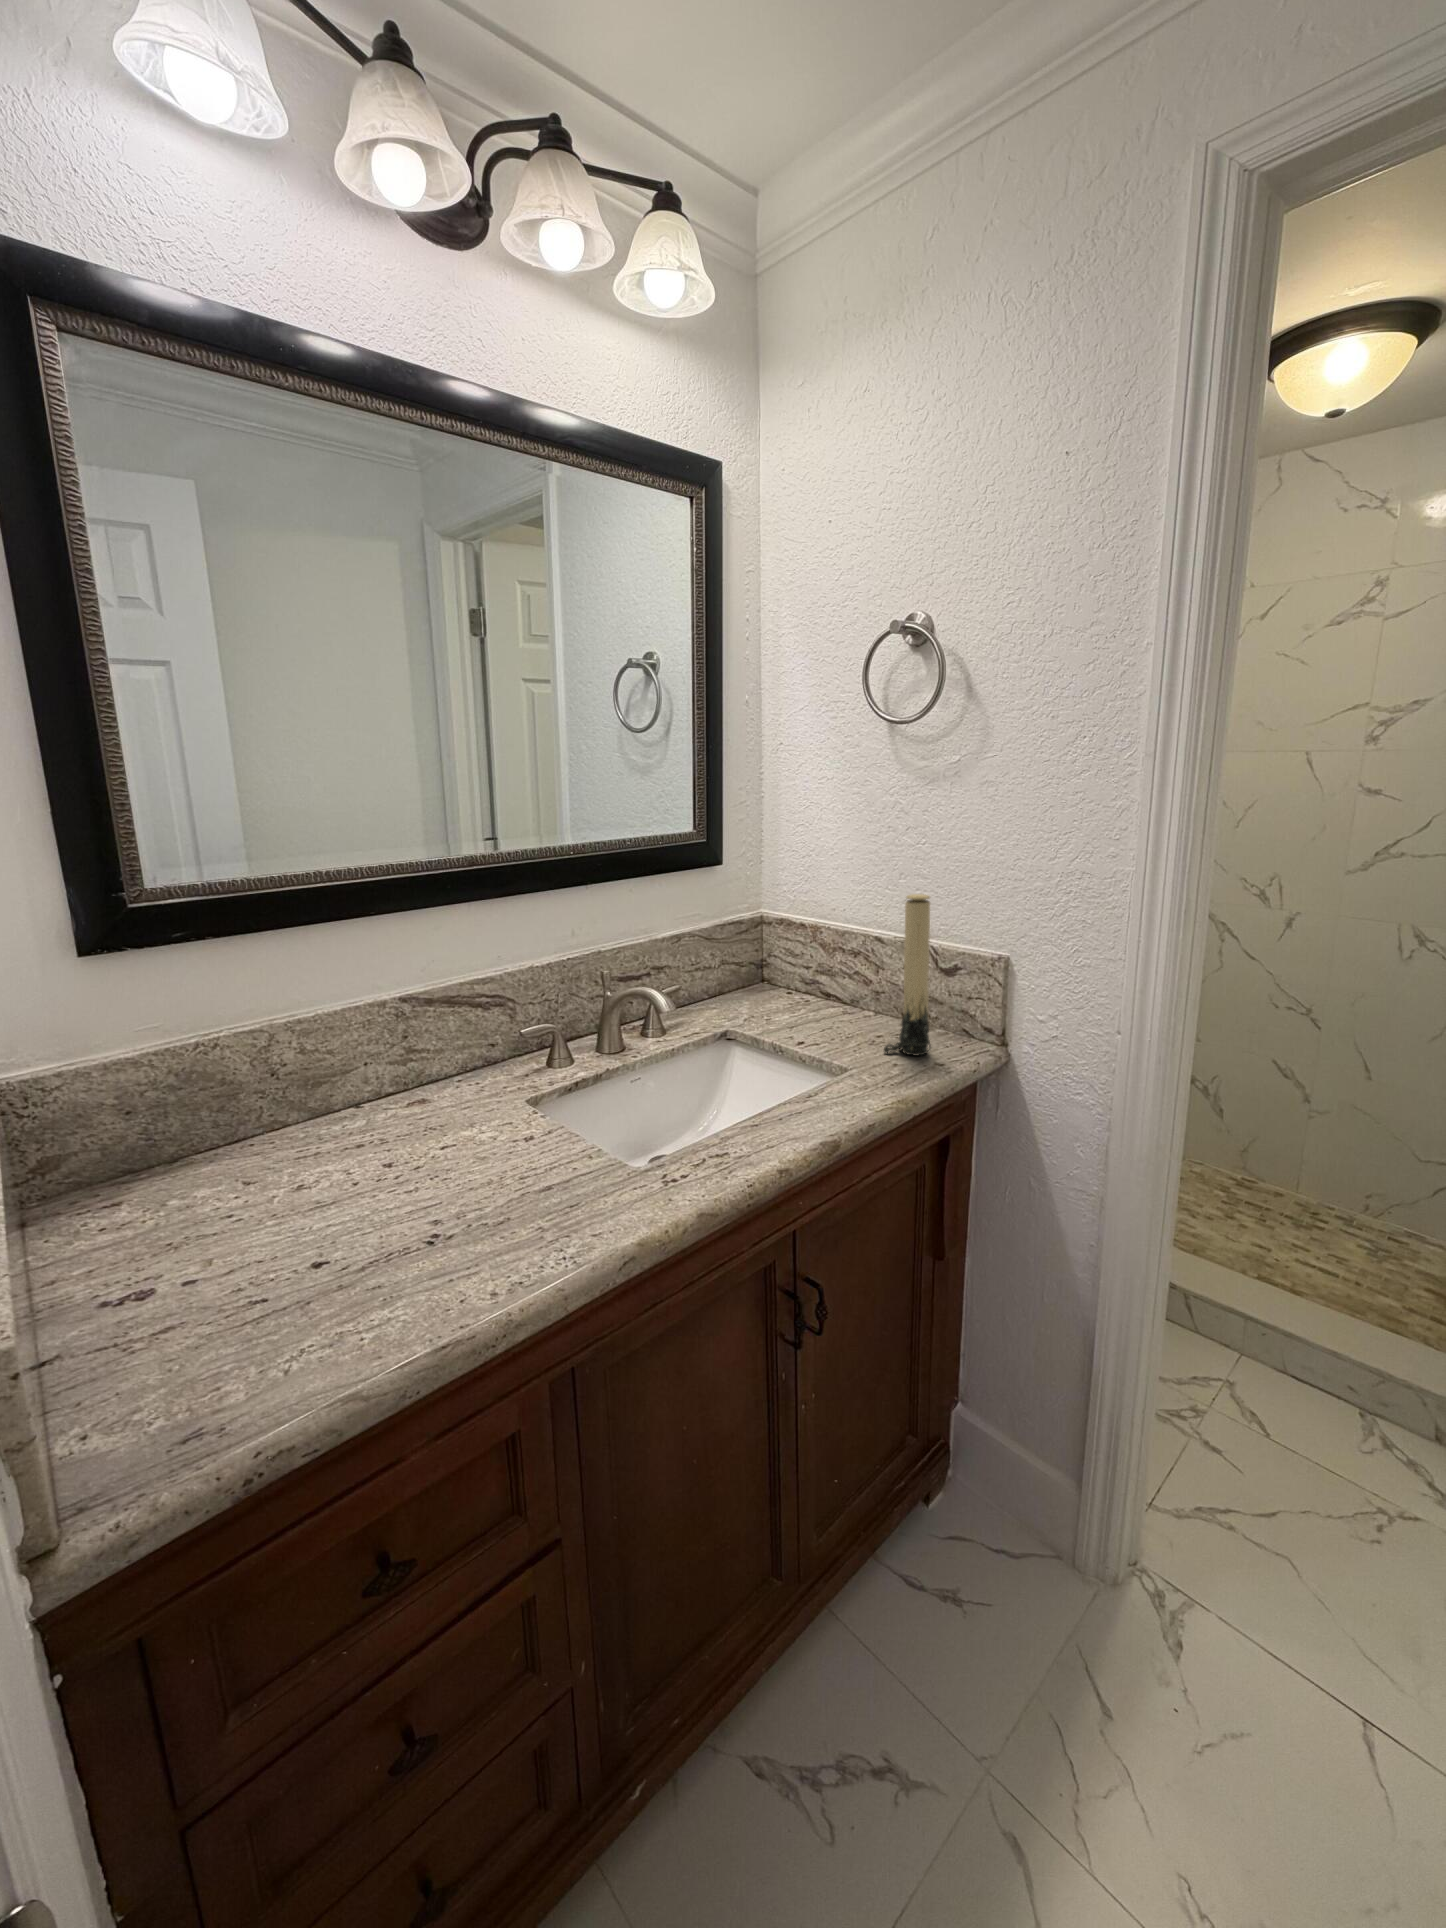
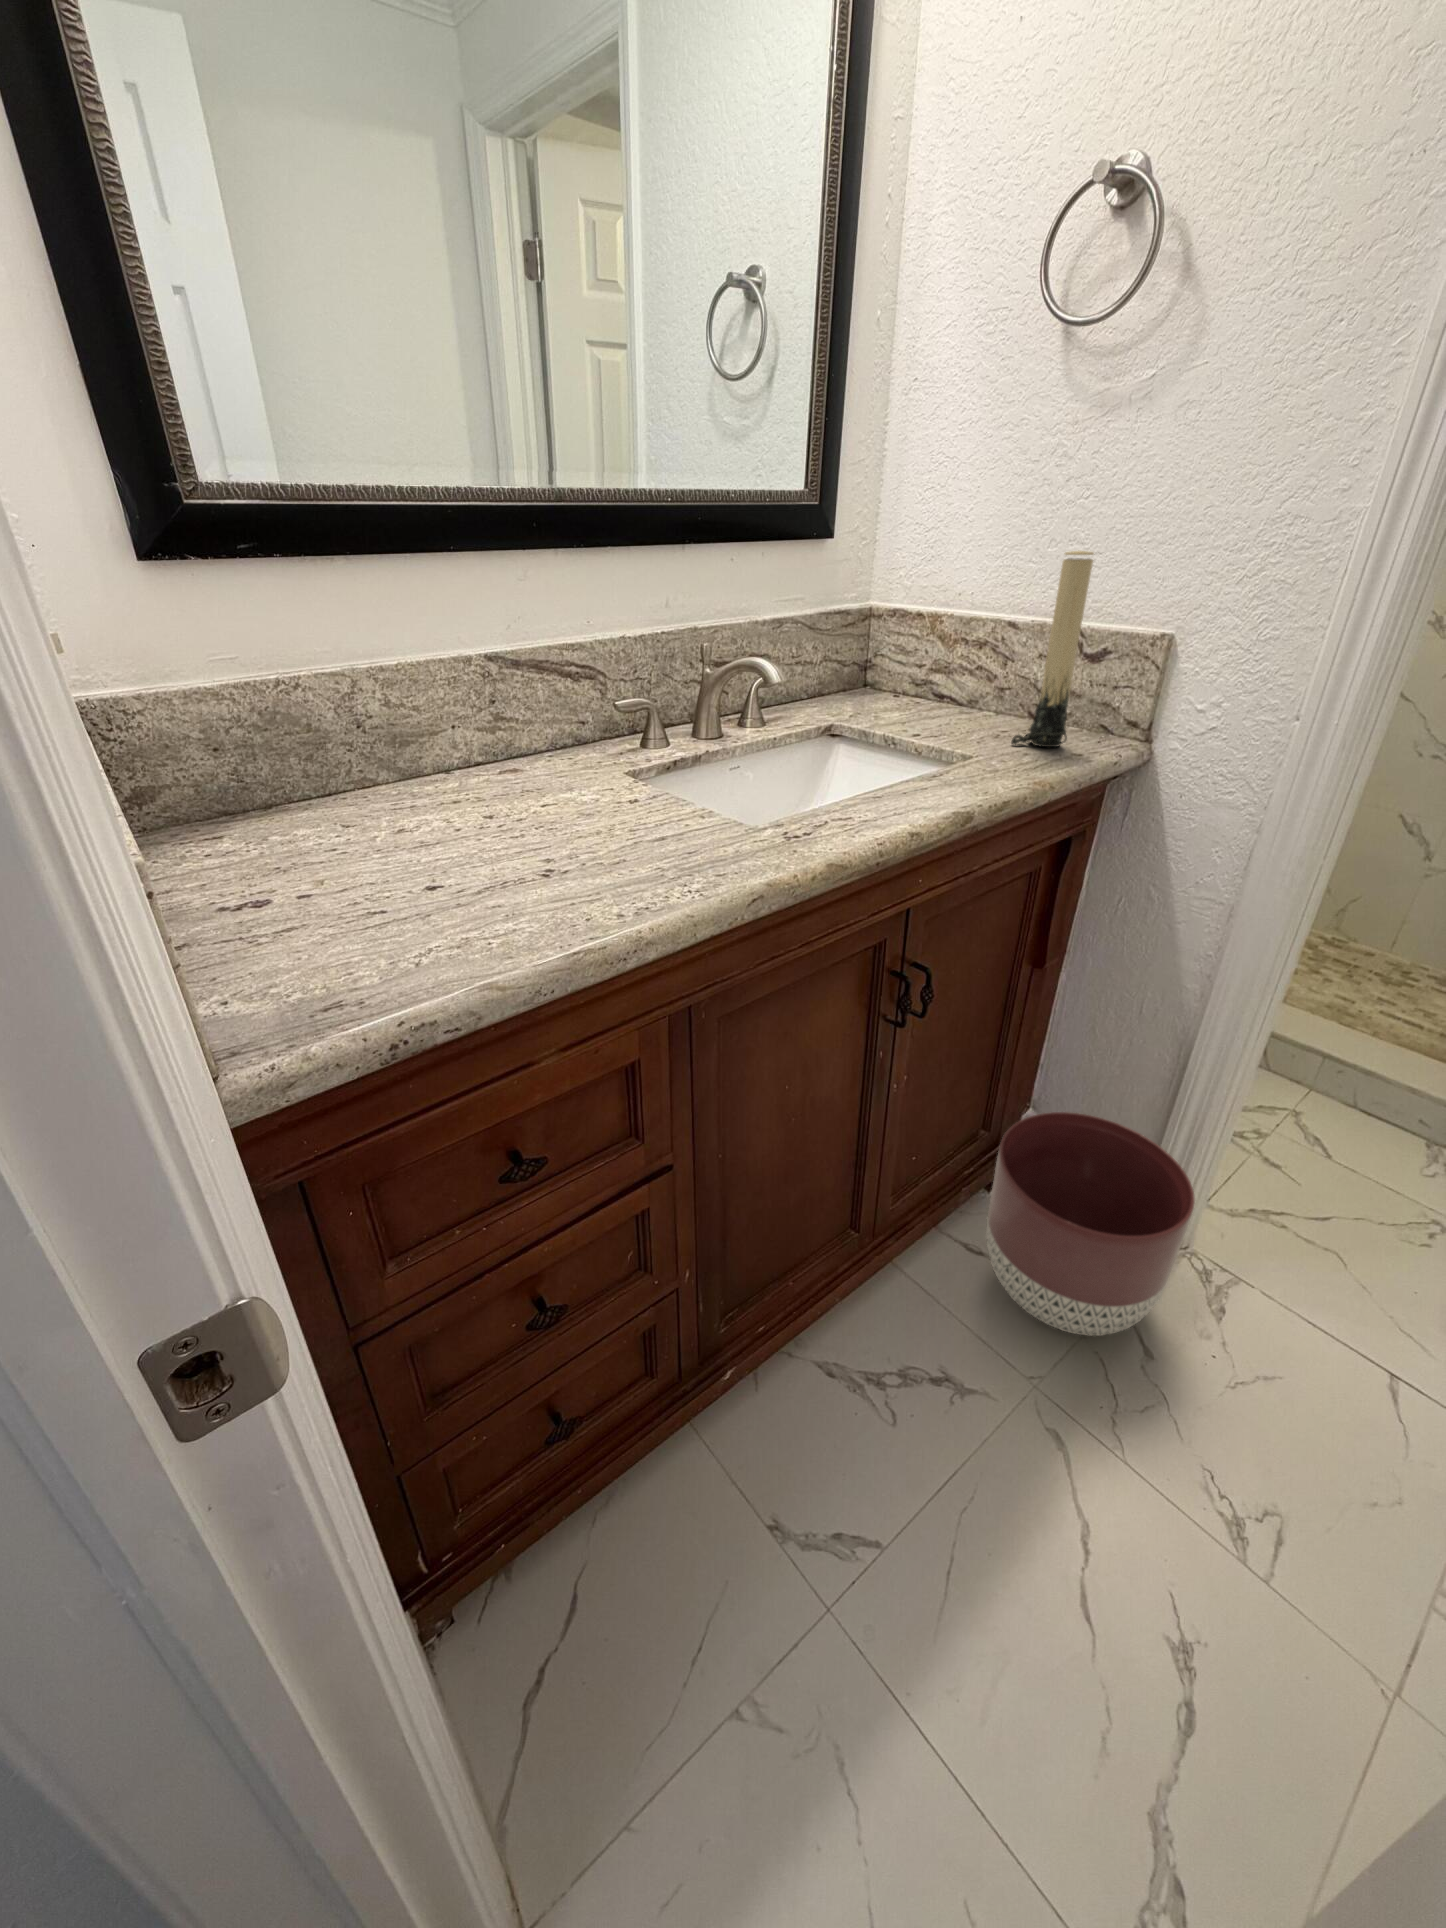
planter: none [919,1412,1117,1689] -> present [986,1112,1195,1336]

